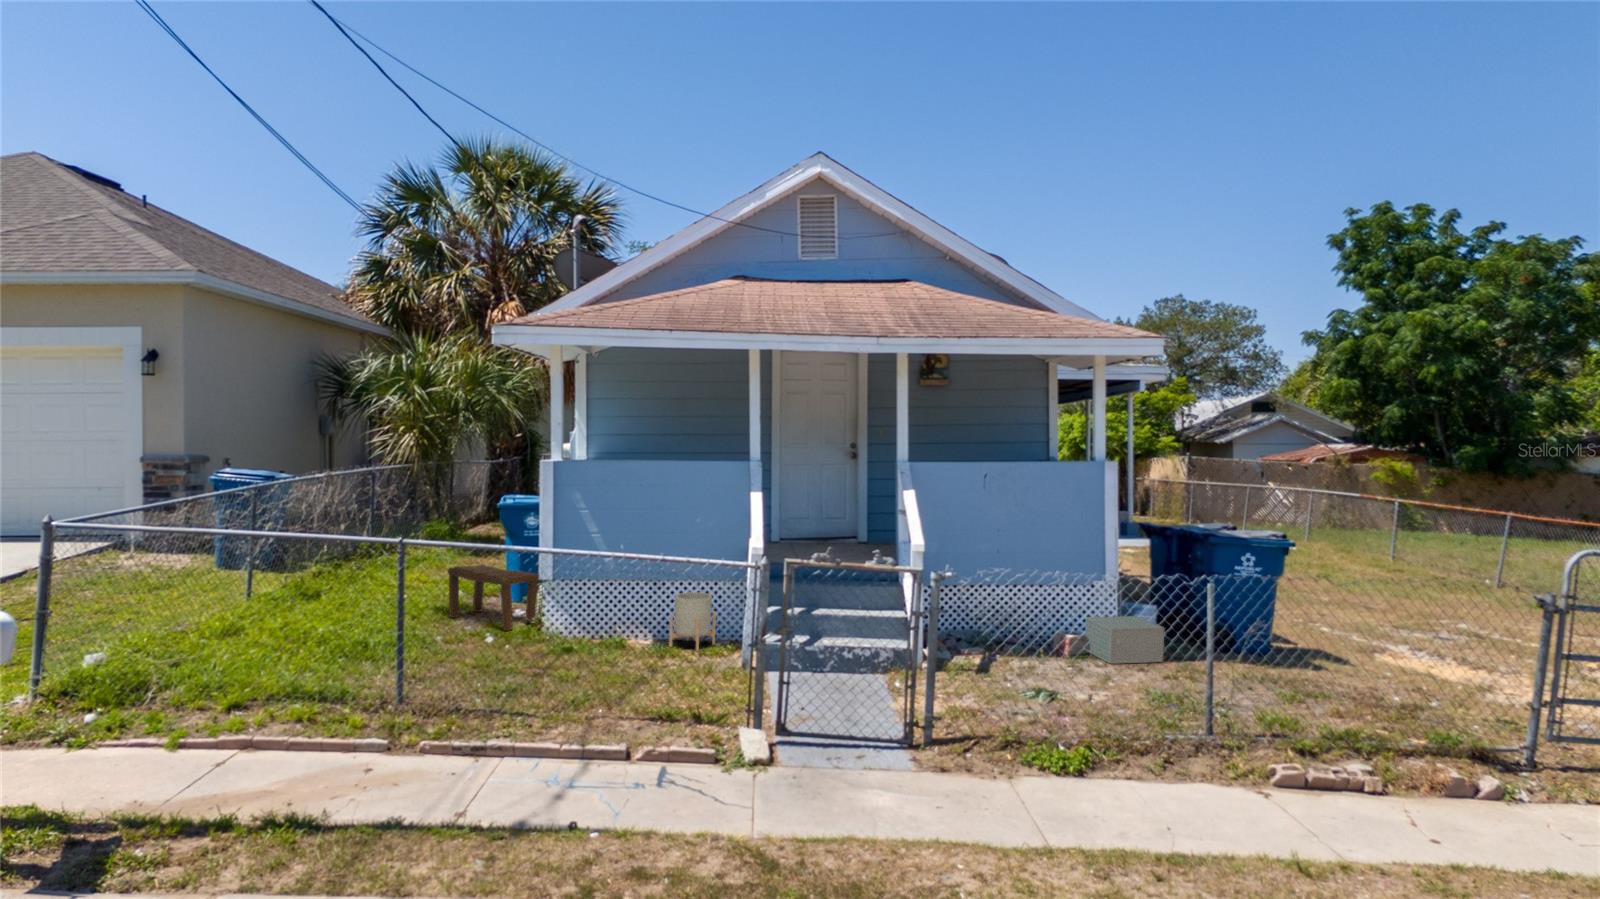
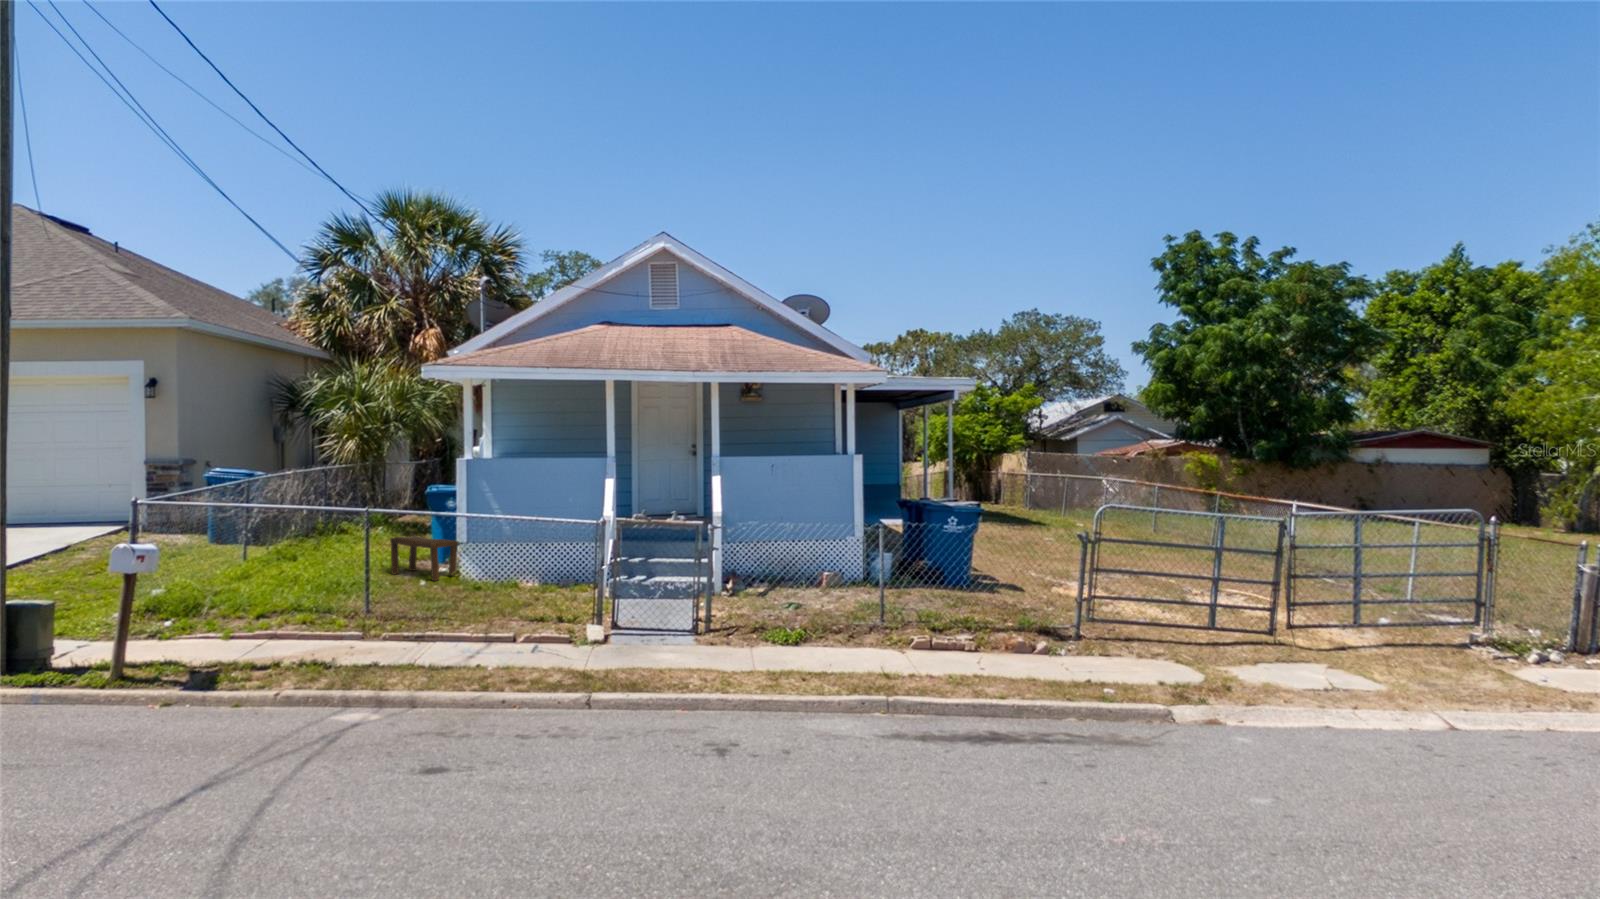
planter: present [669,592,716,652] -> none [552,550,586,590]
storage box: present [1085,616,1164,664] -> none [846,562,895,592]

